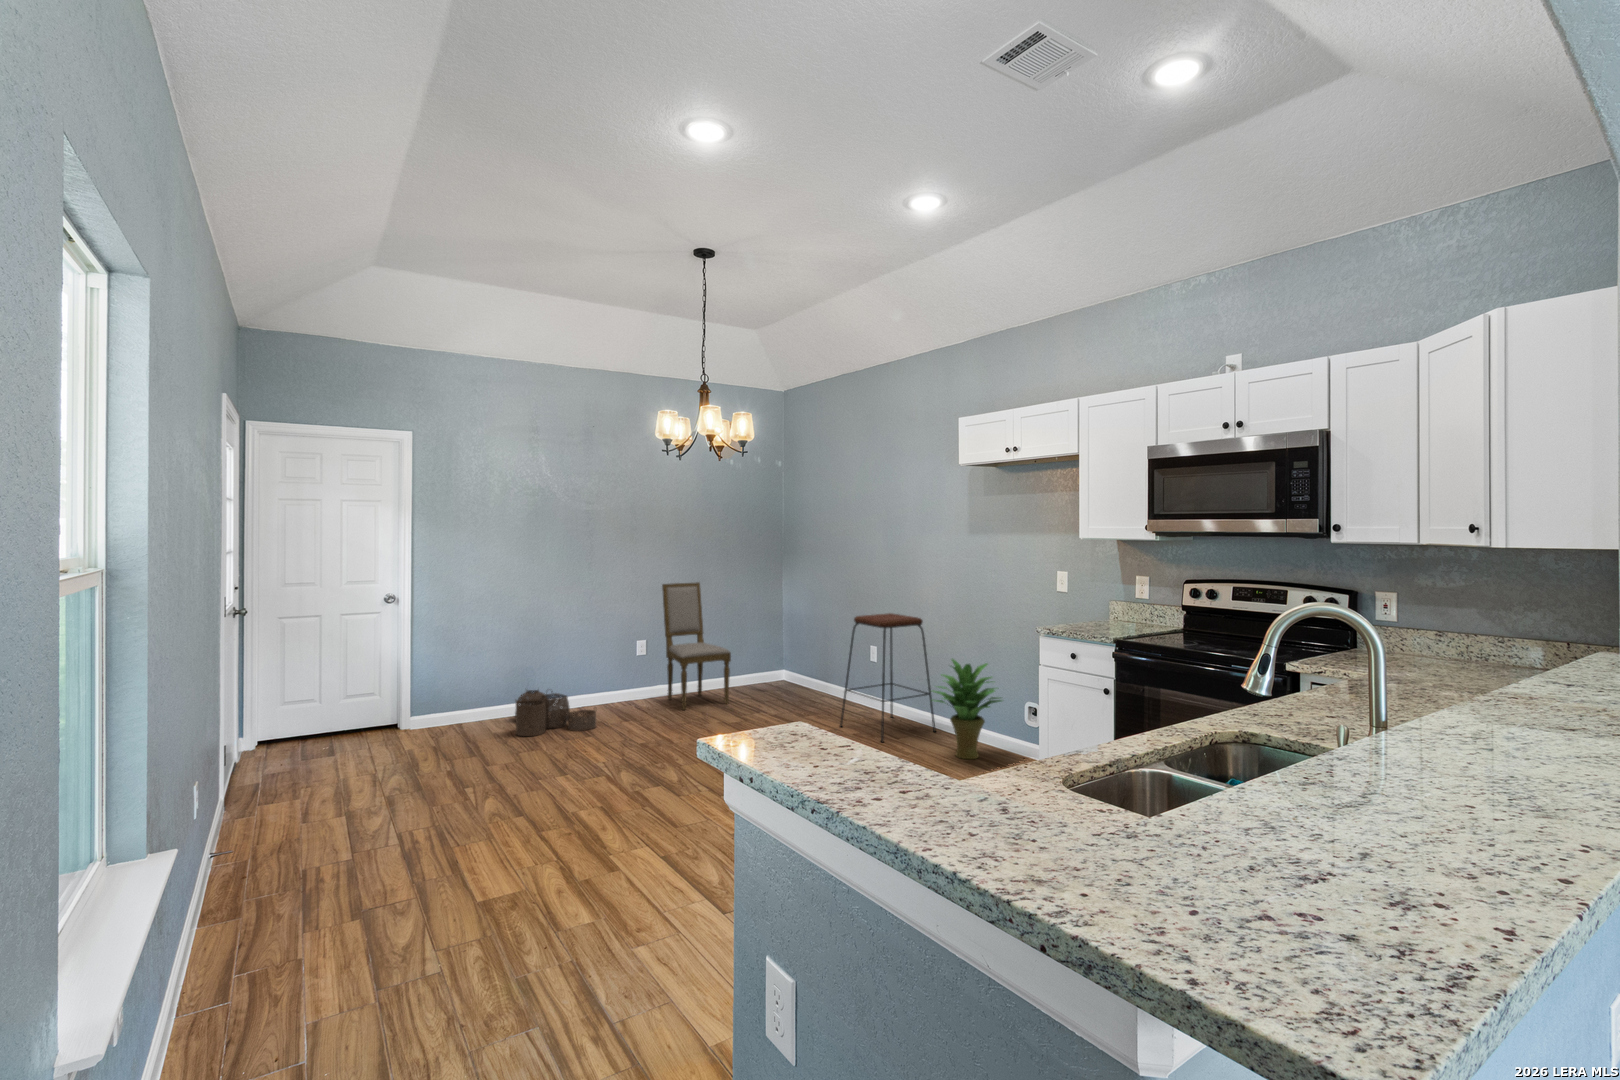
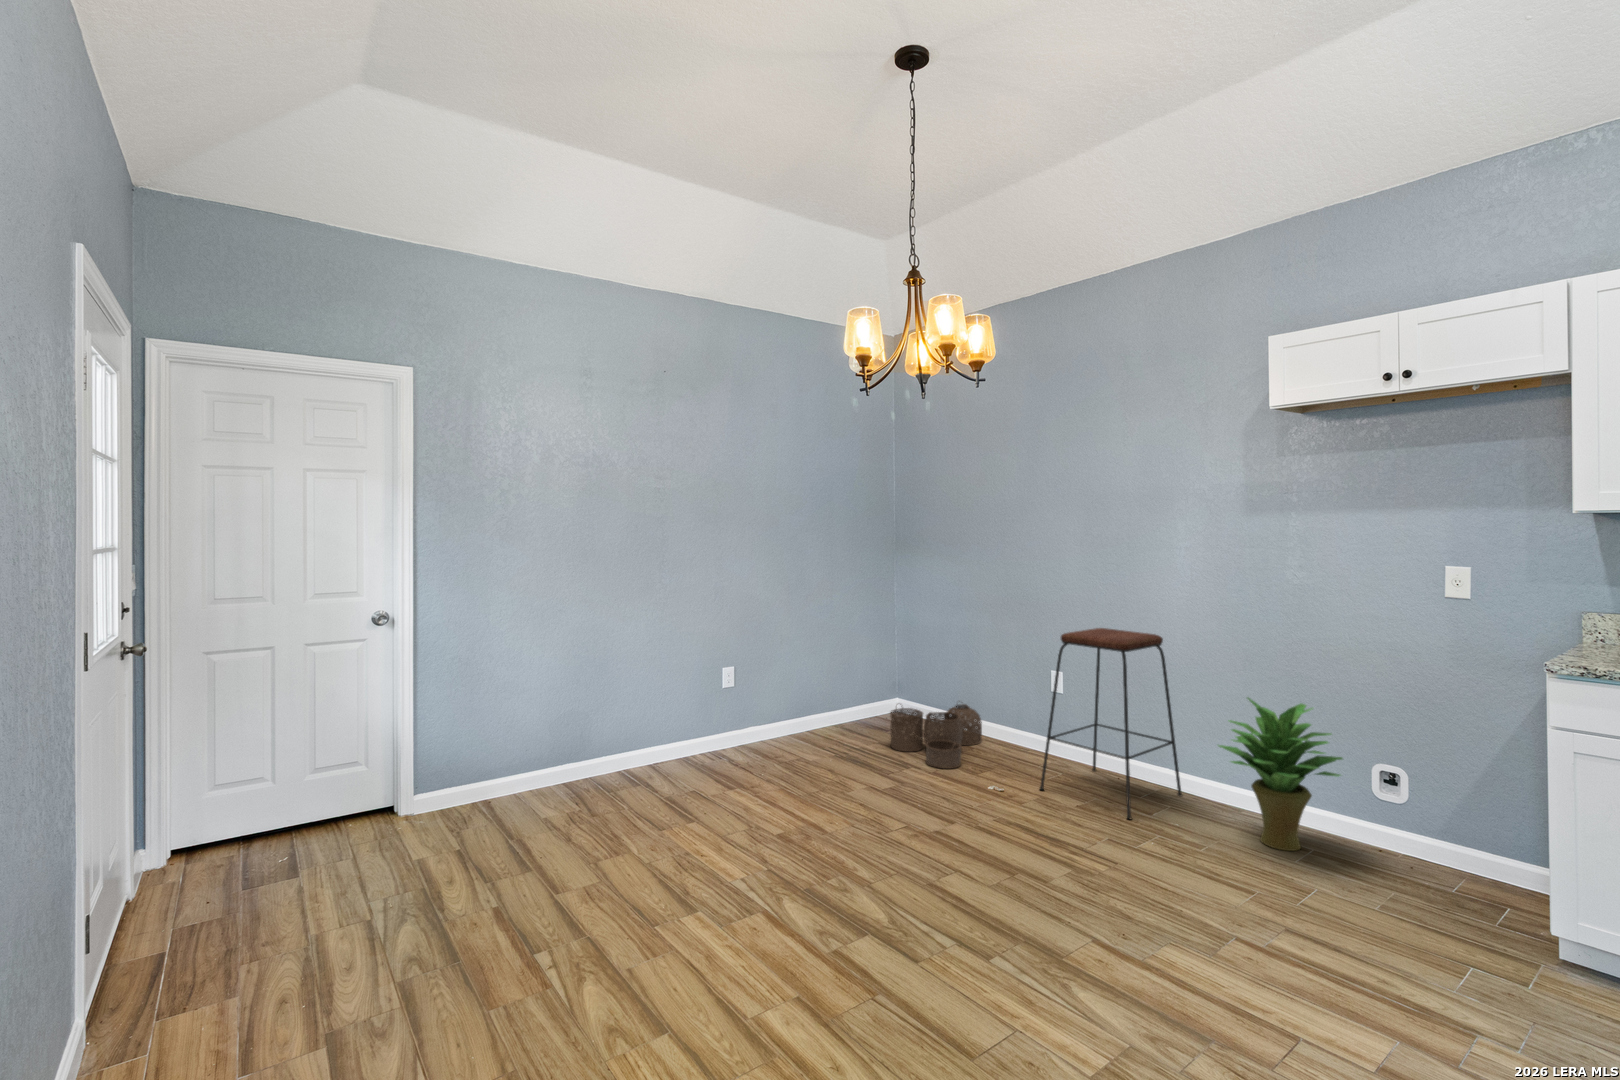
dining chair: present [662,582,731,710] -> none [755,587,856,765]
woven basket: present [515,690,596,736] -> present [890,704,982,768]

